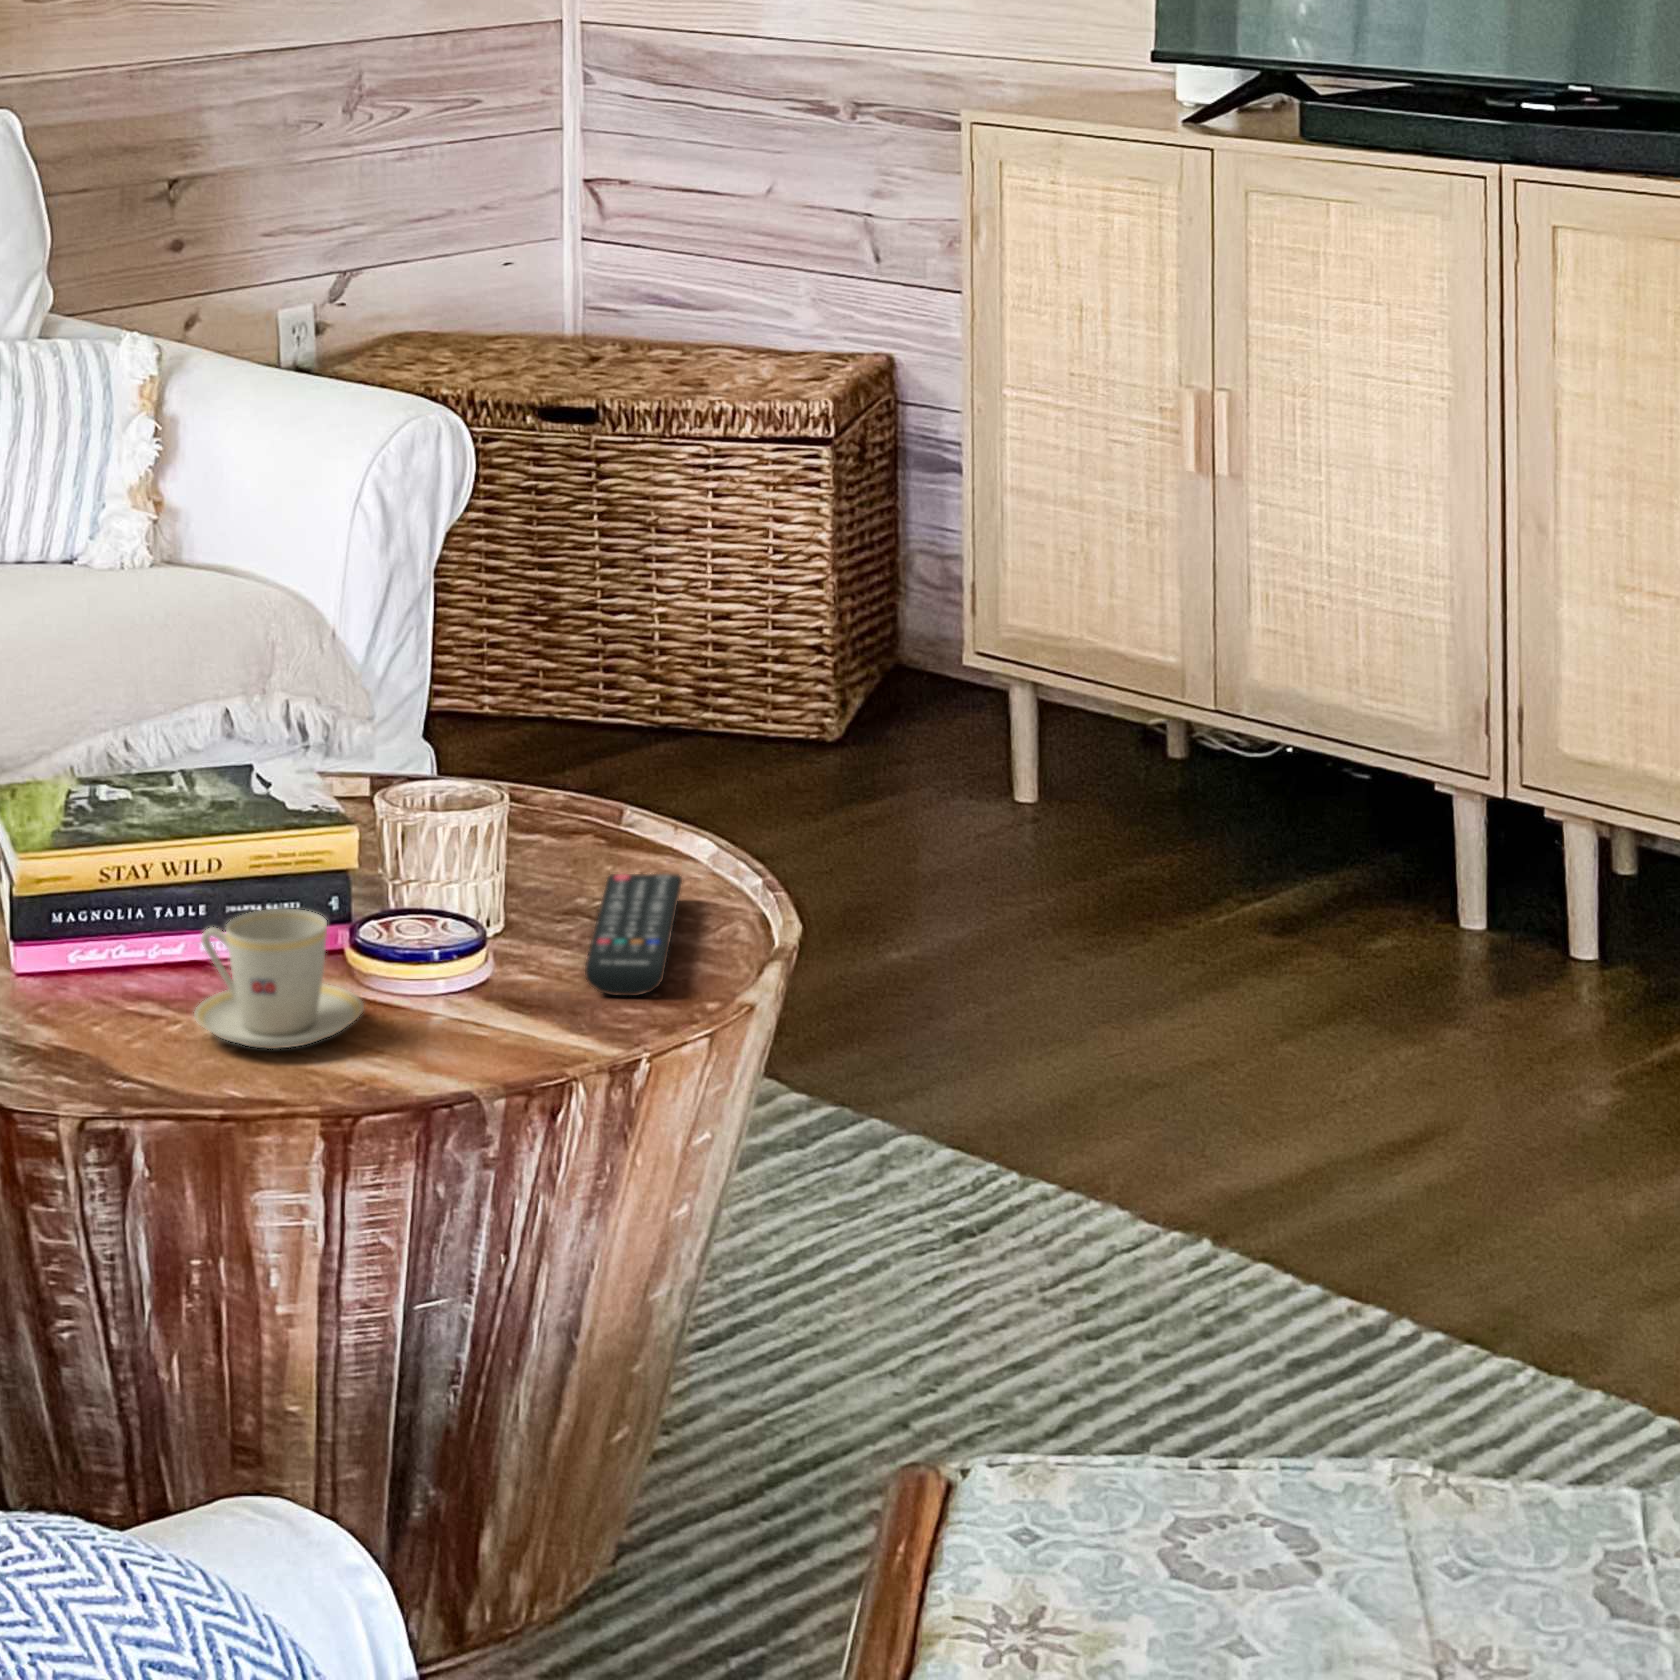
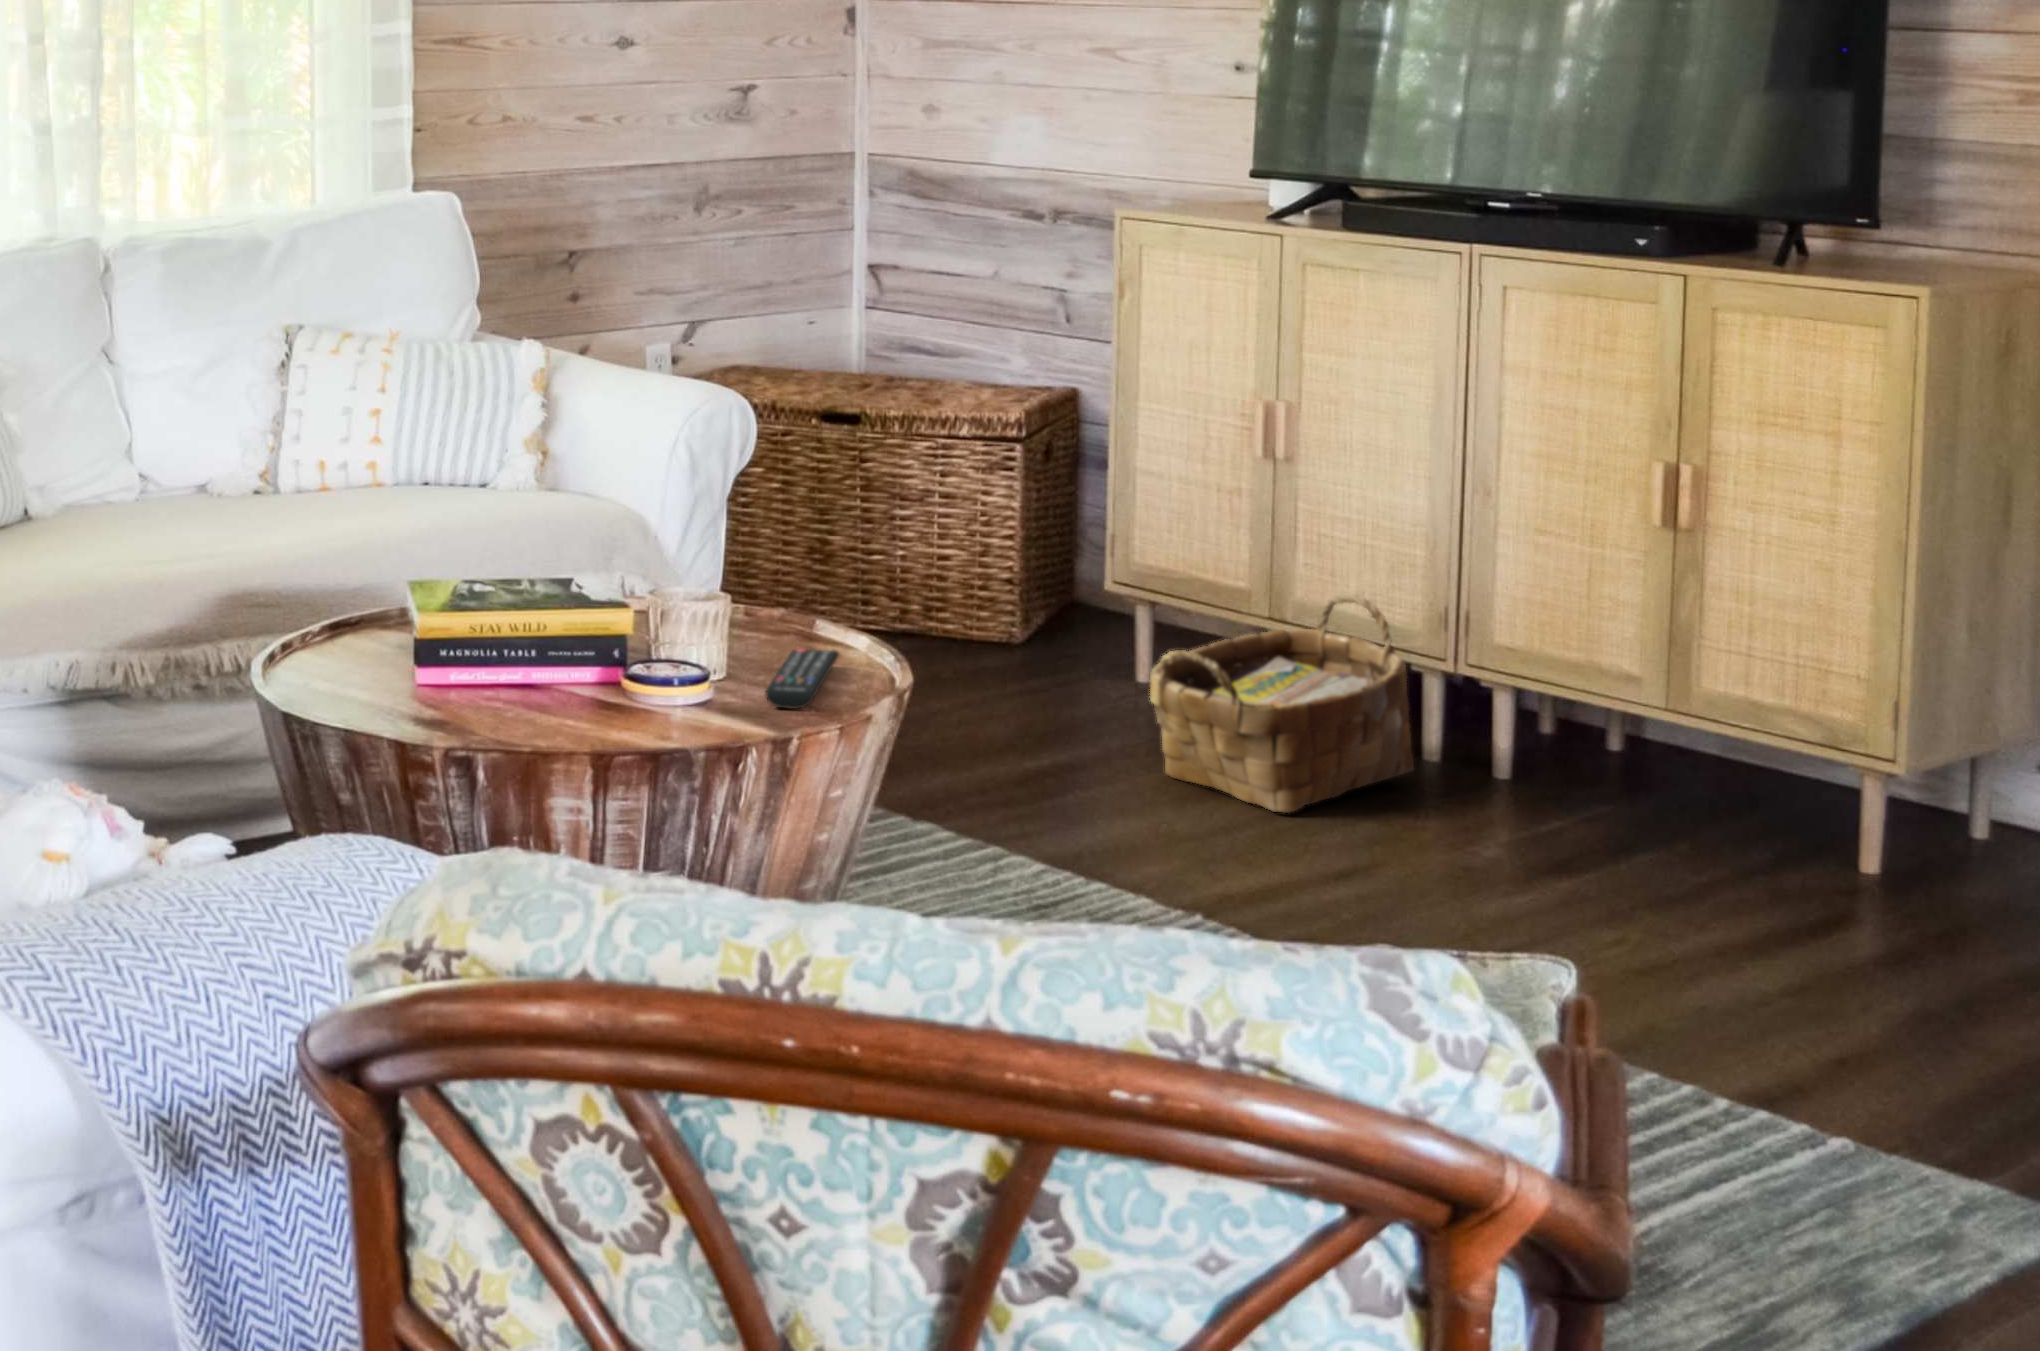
woven basket: none [1065,675,1446,1018] -> present [1150,594,1414,813]
teacup: present [194,909,364,1049] -> none [523,645,627,723]

